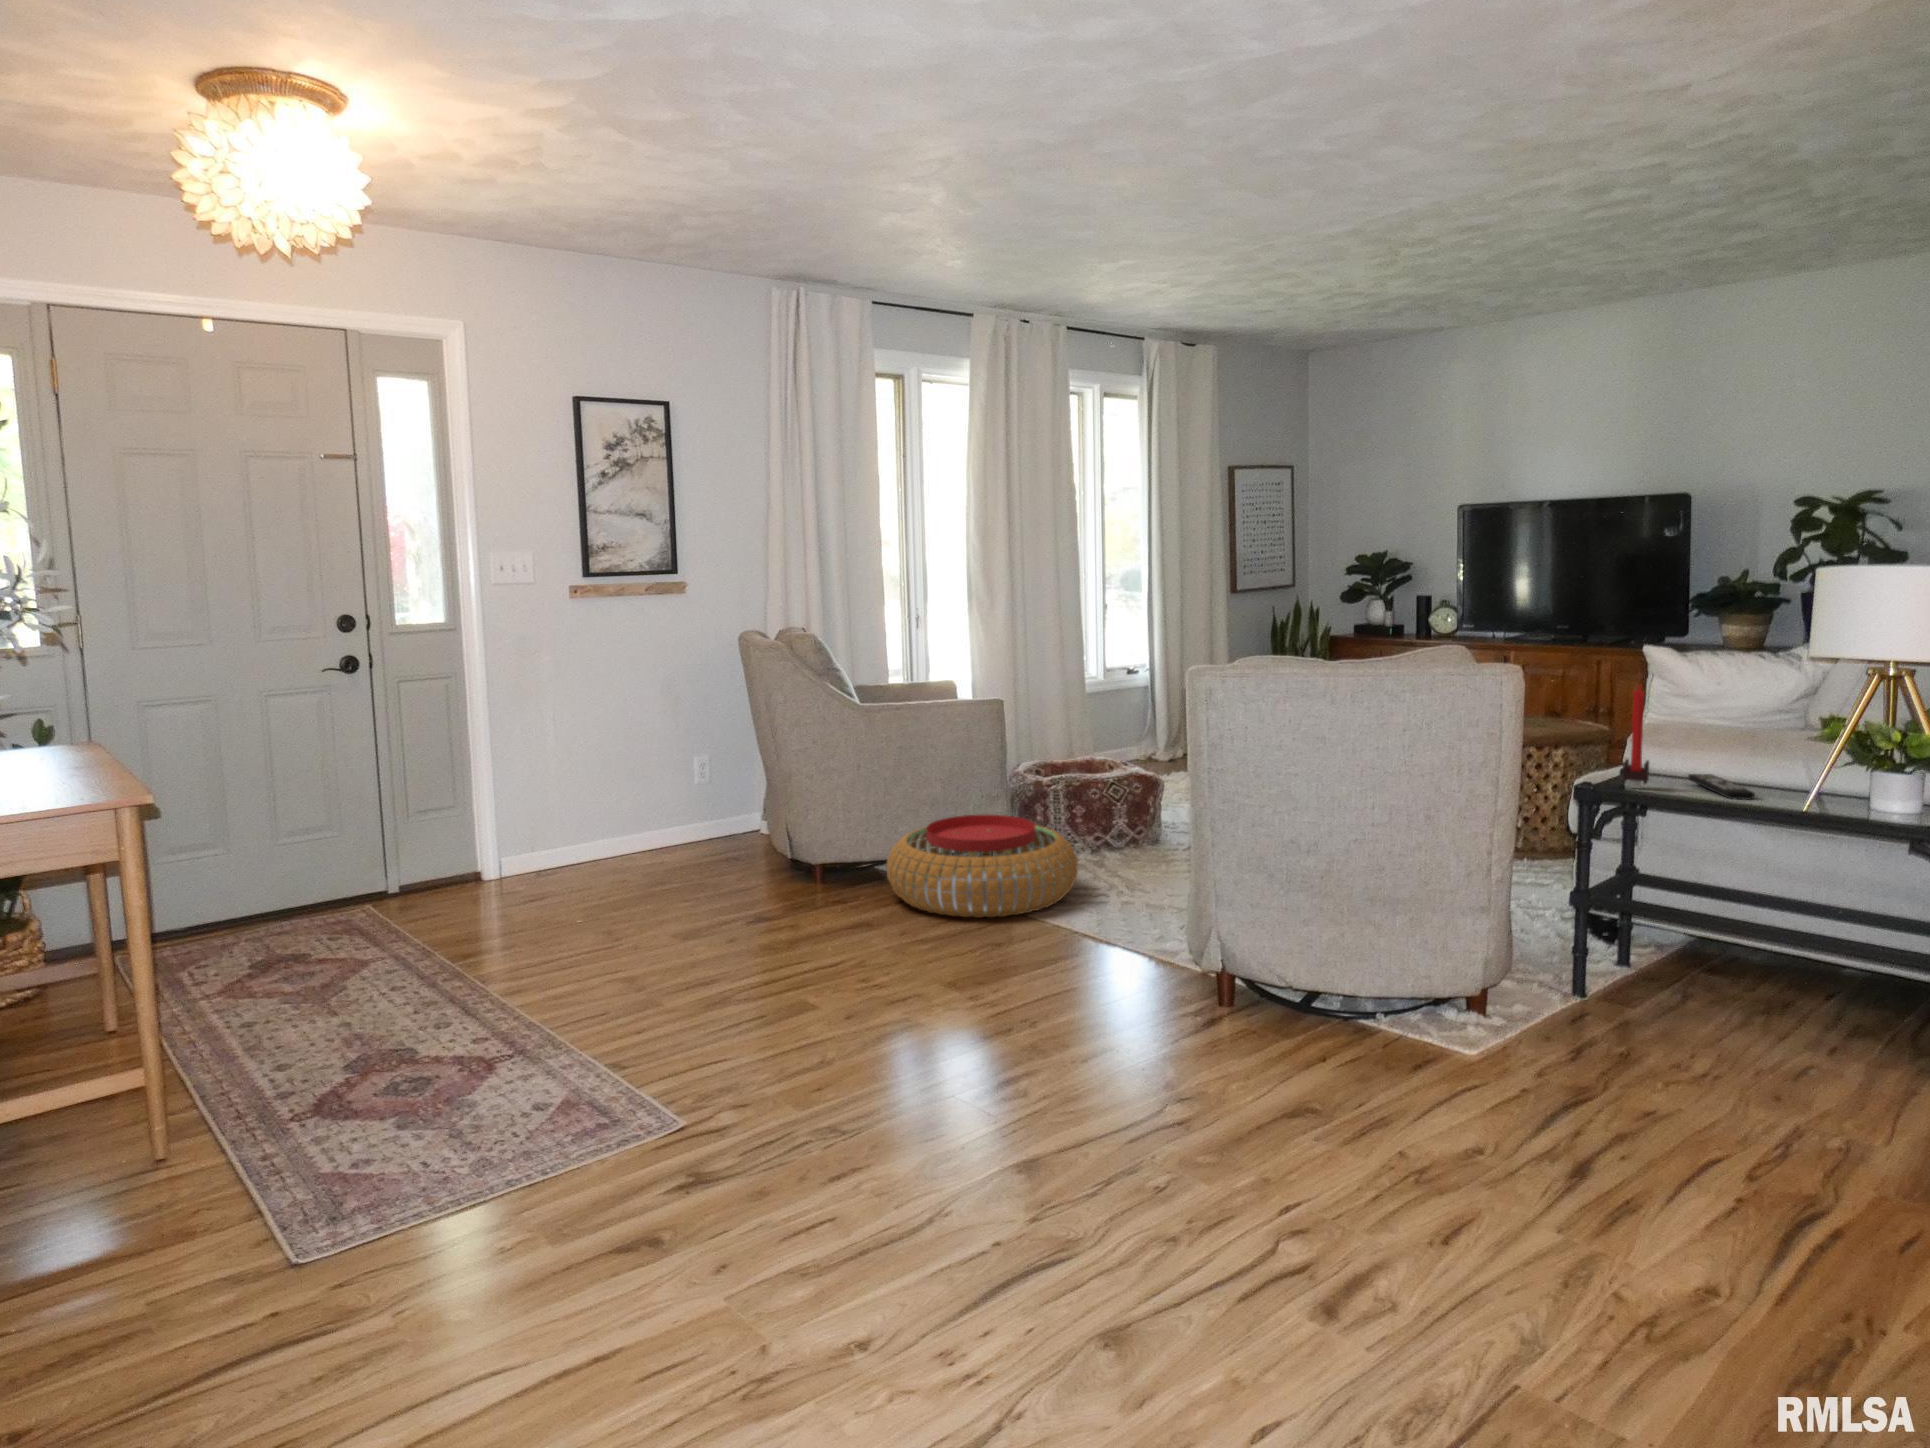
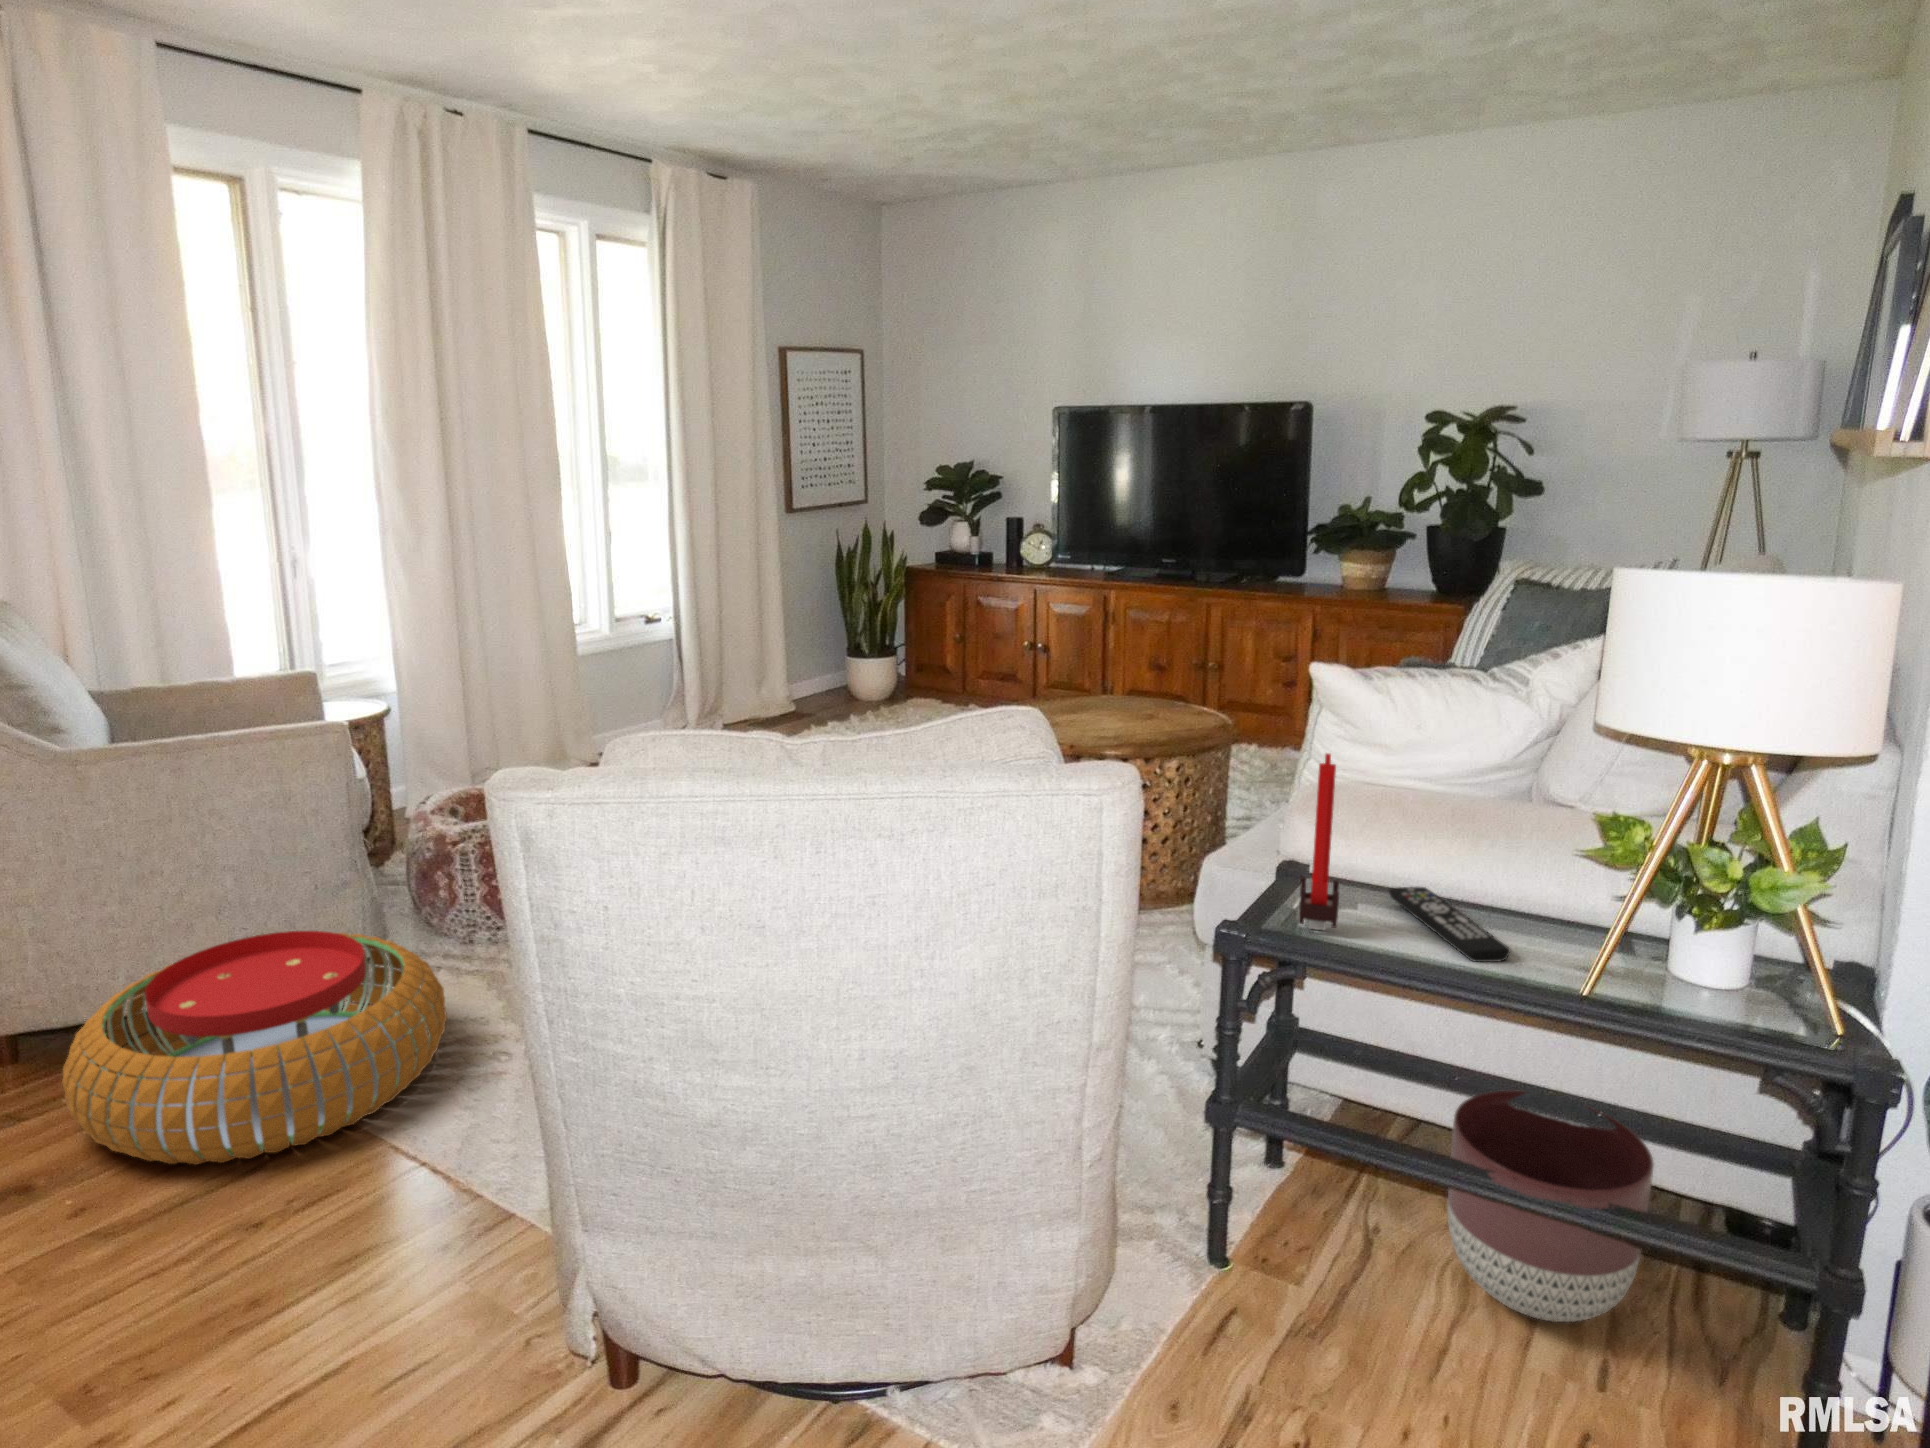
planter: none [1726,895,1855,1017] -> present [1447,1090,1654,1322]

